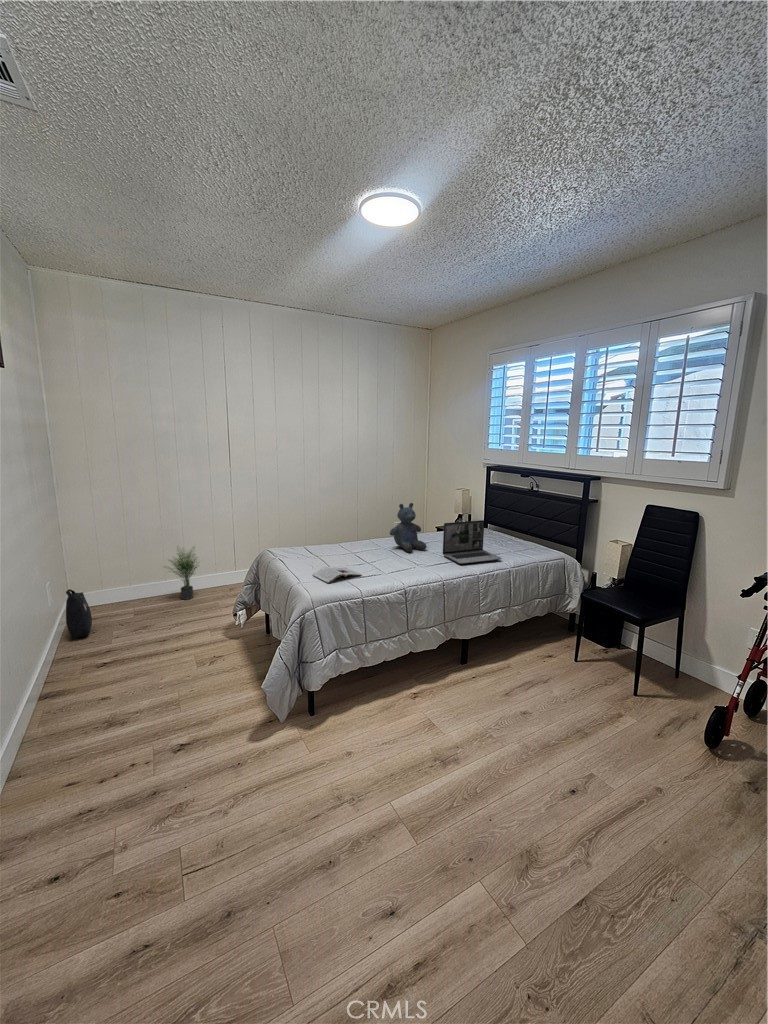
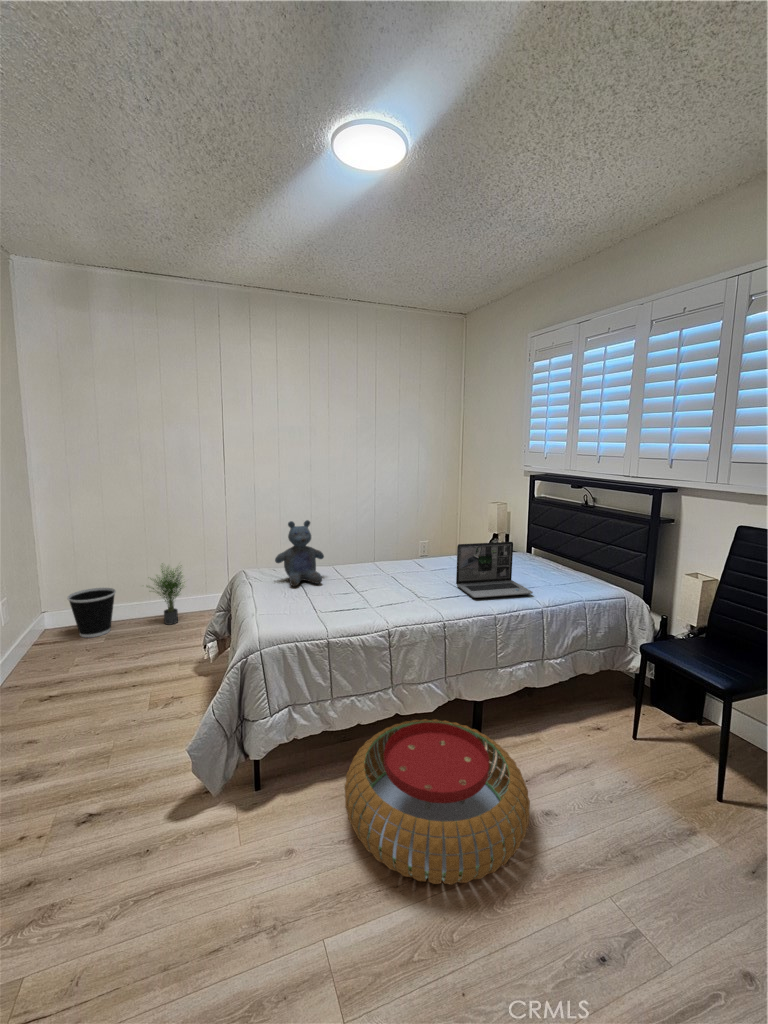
stuffed bear: present [390,503,426,552] -> present [275,520,324,586]
magazine: present [313,567,362,584] -> none [279,595,340,618]
wastebasket: none [95,570,138,614] -> present [67,588,116,638]
backpack: present [66,589,92,638] -> none [24,608,57,664]
pouf: none [383,654,518,760] -> present [345,719,530,885]

